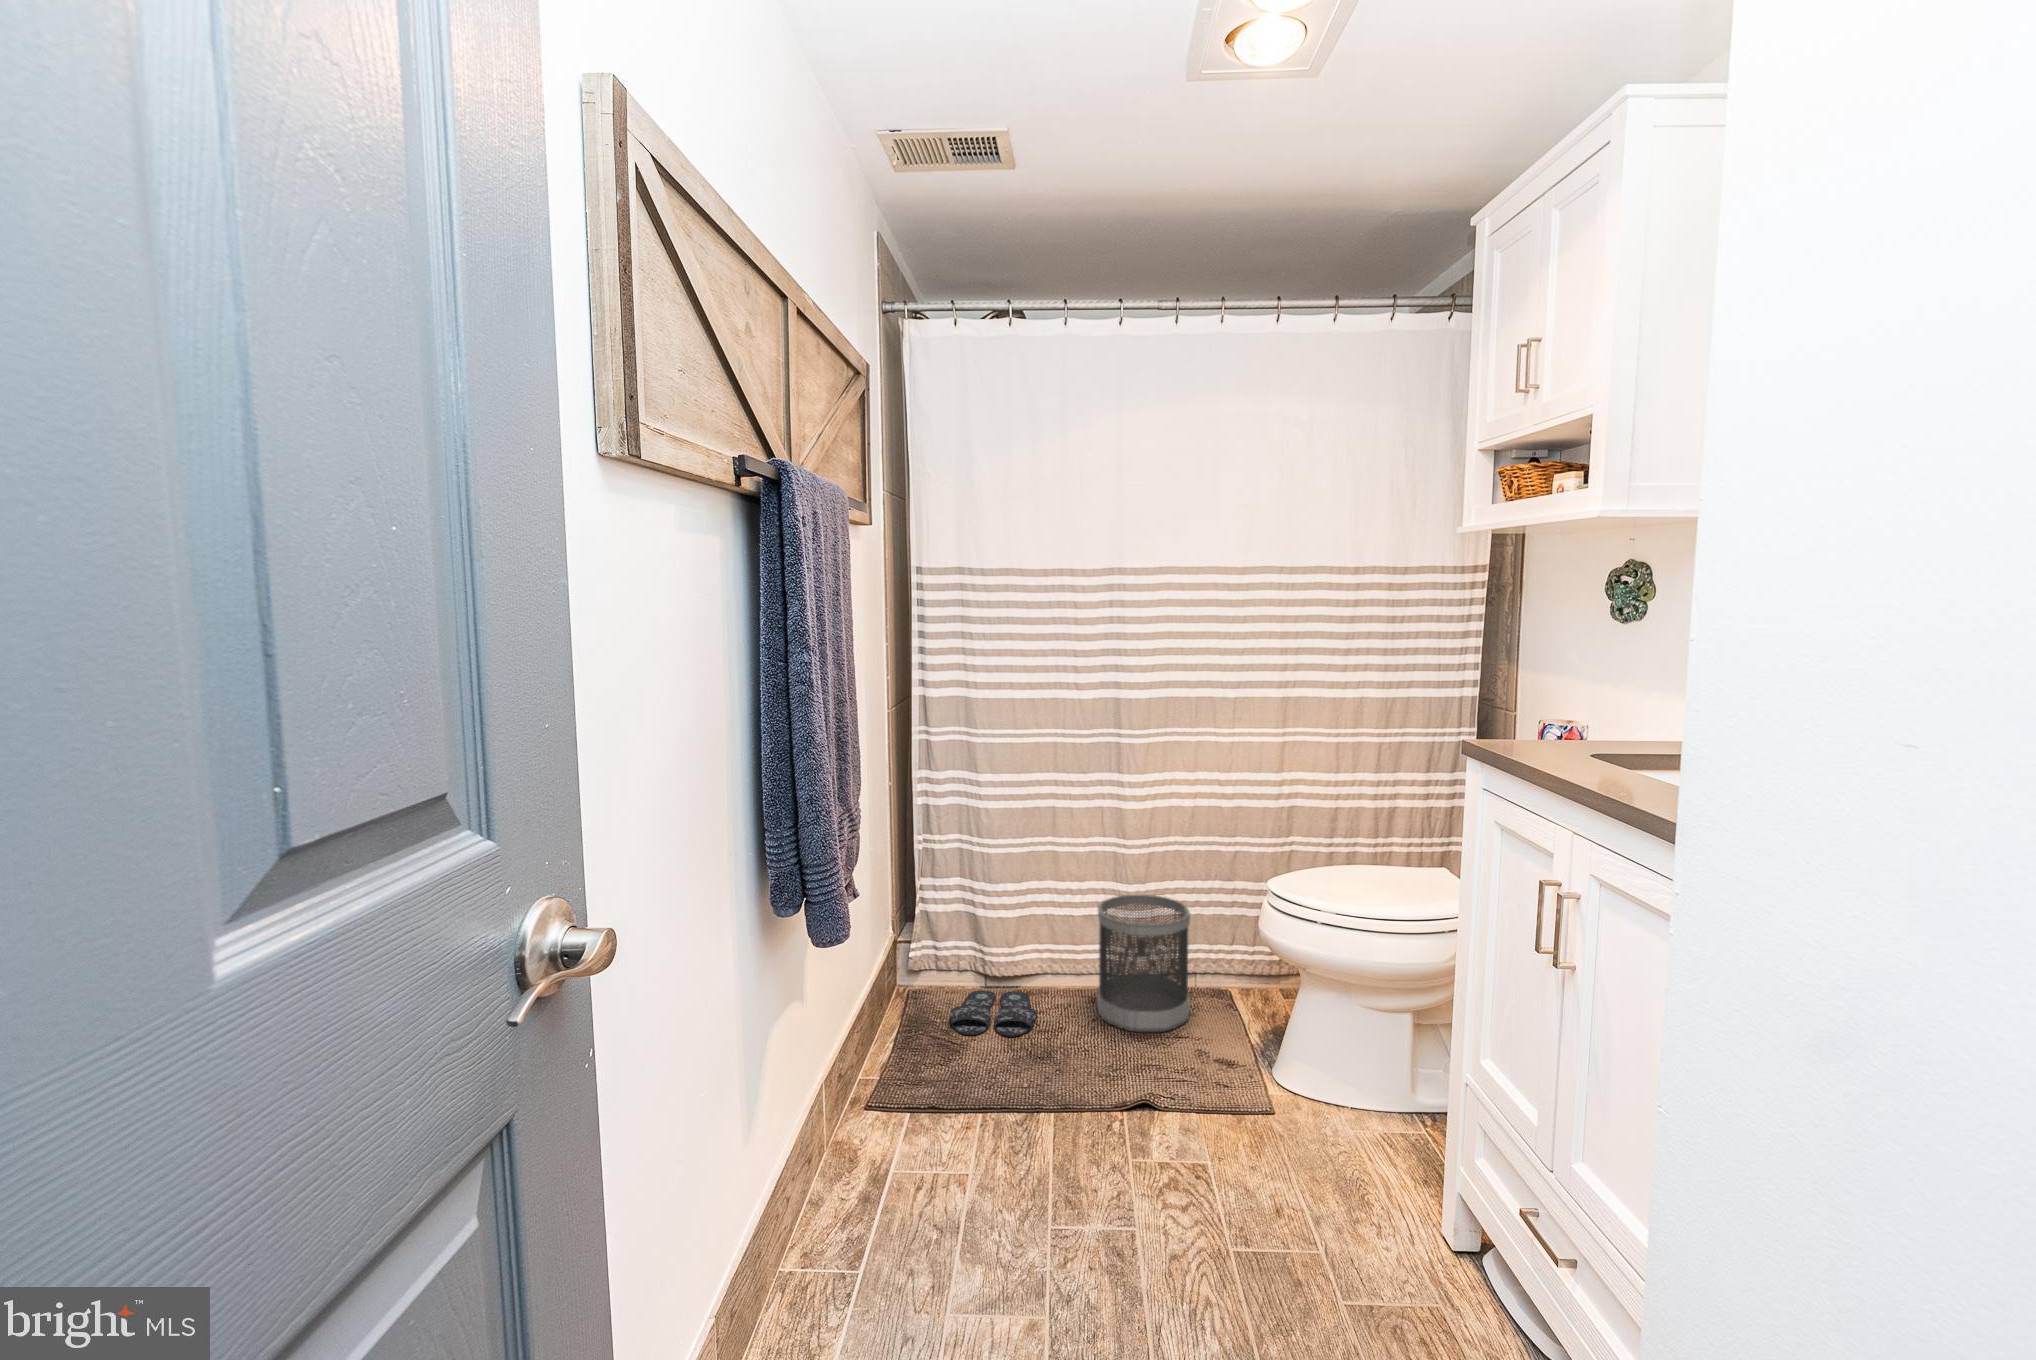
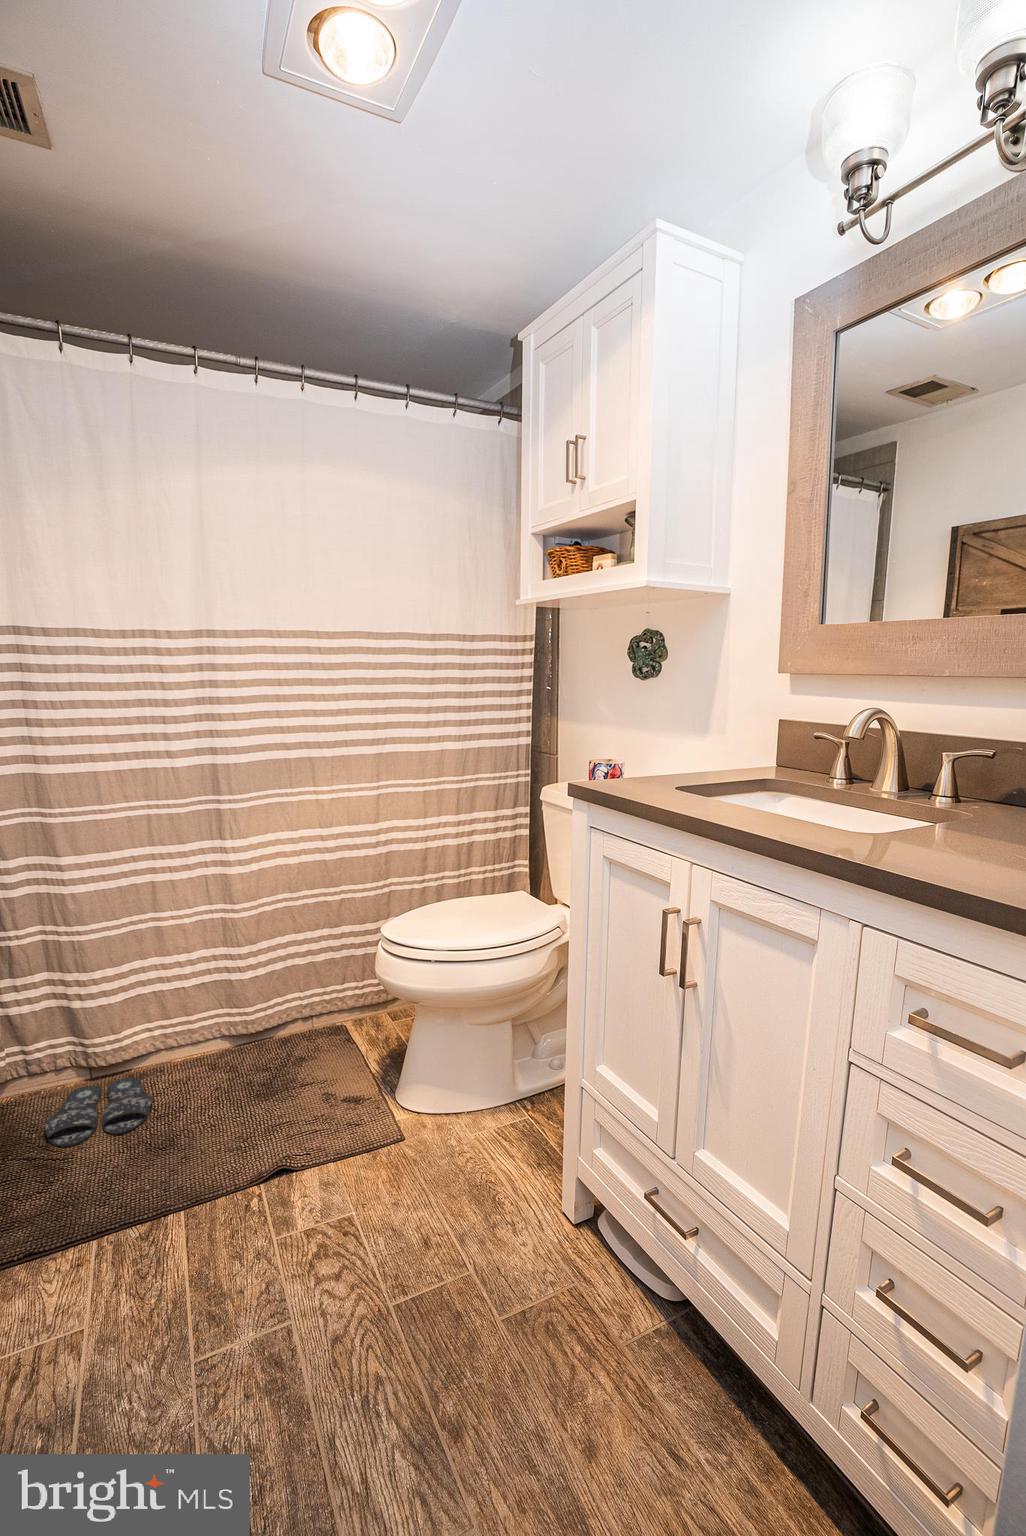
wastebasket: present [1098,895,1190,1032] -> none [212,951,312,1091]

